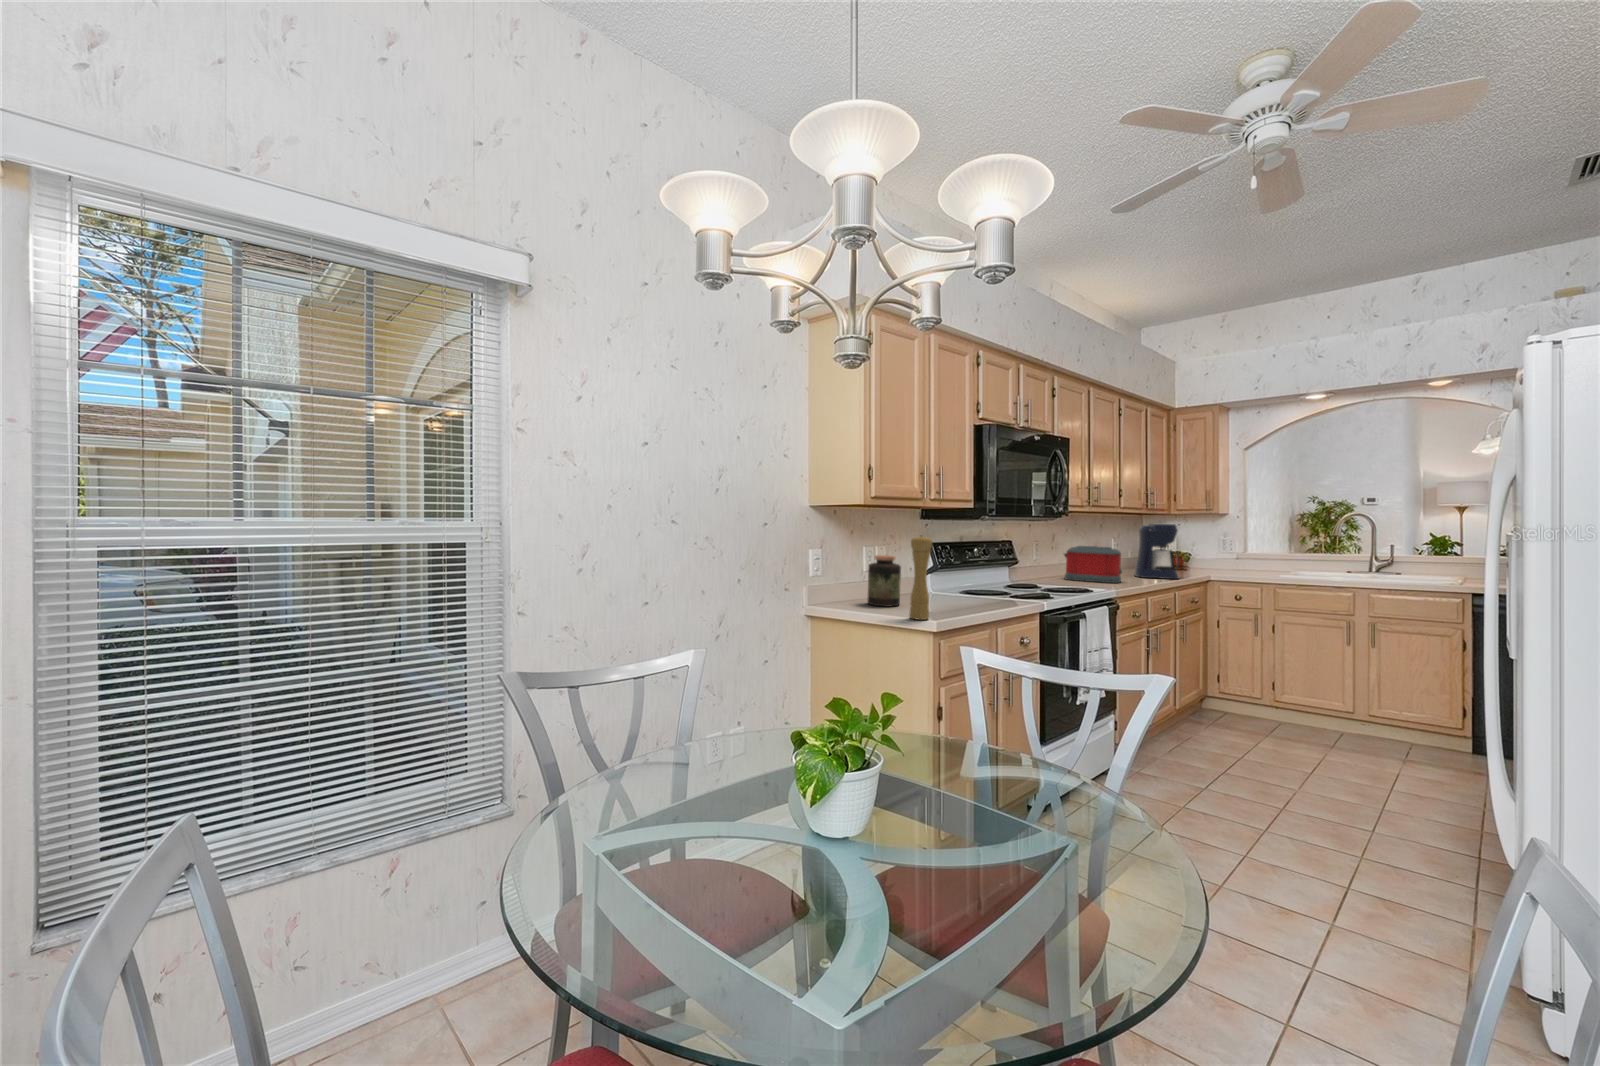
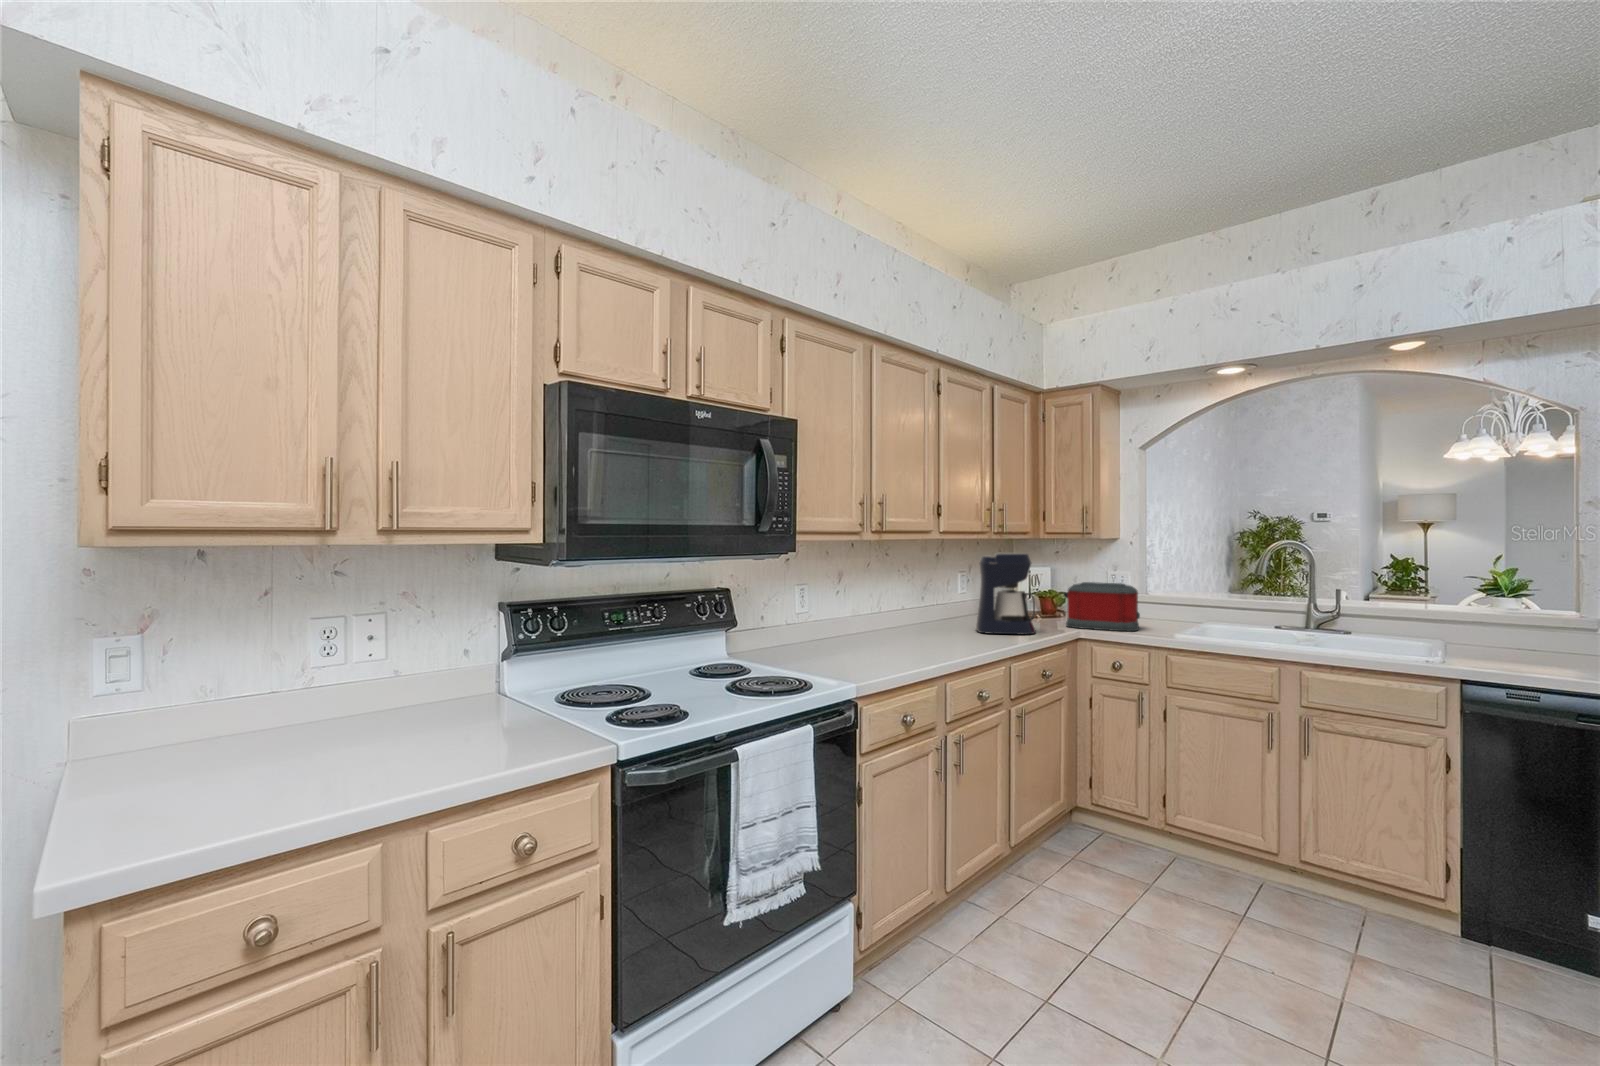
pepper mill: present [909,536,932,620] -> none [271,609,324,787]
toaster: present [1064,546,1122,583] -> present [1065,582,1140,631]
jar: present [868,555,901,607] -> none [323,635,393,736]

